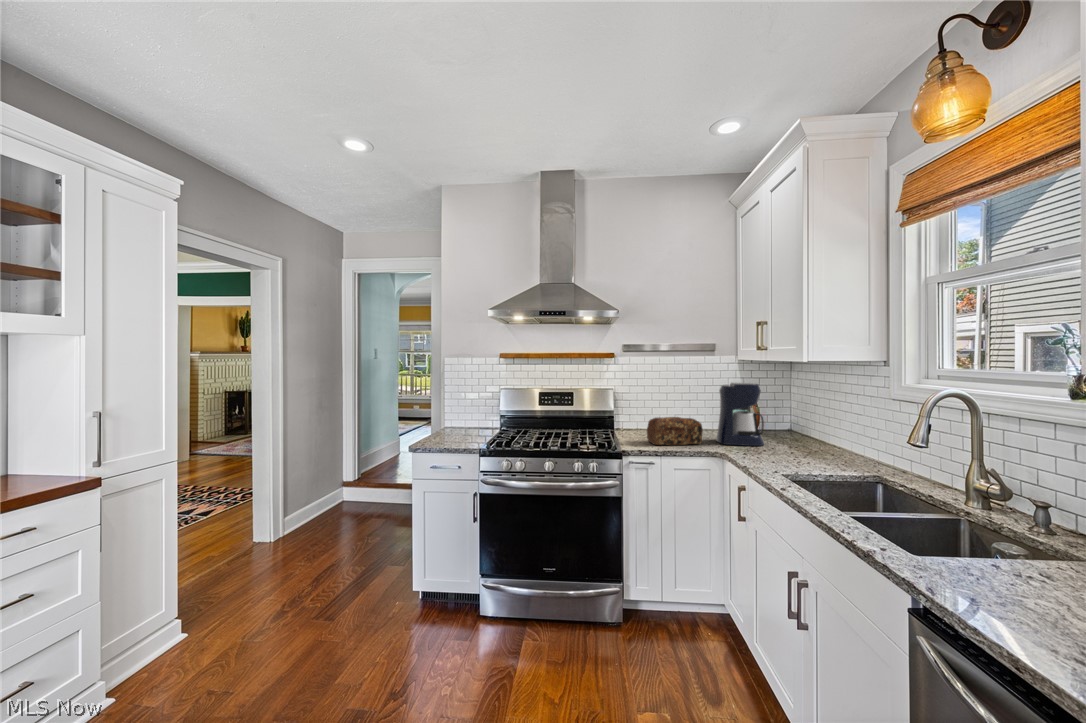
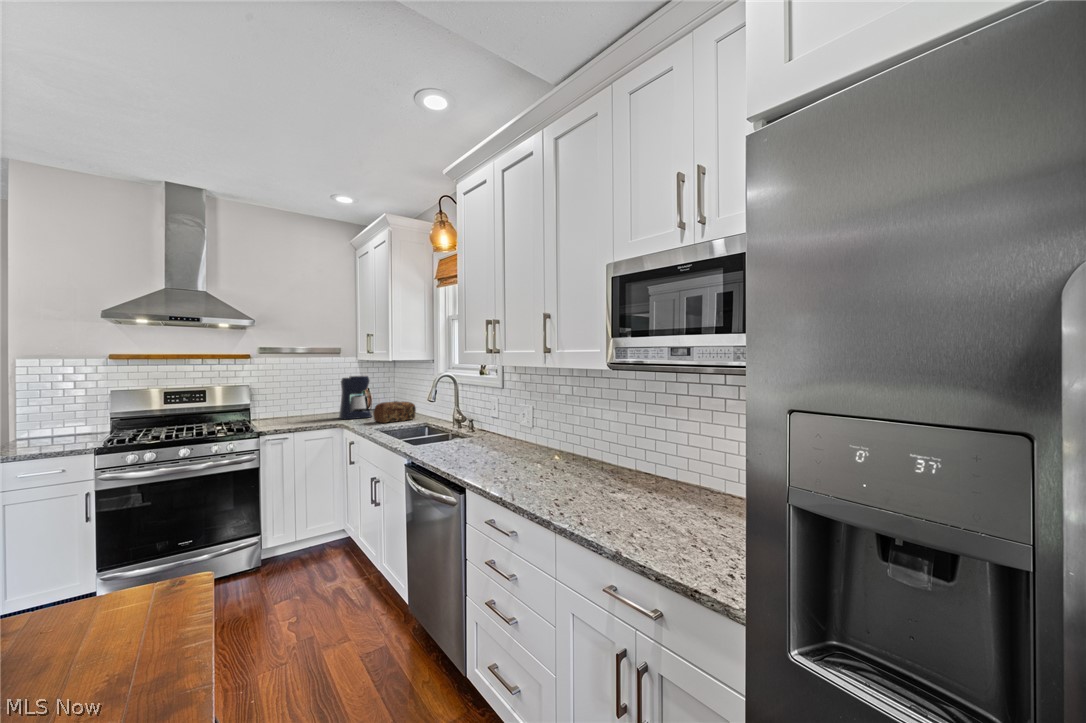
bread loaf: present [647,417,703,445] -> present [373,401,416,423]

